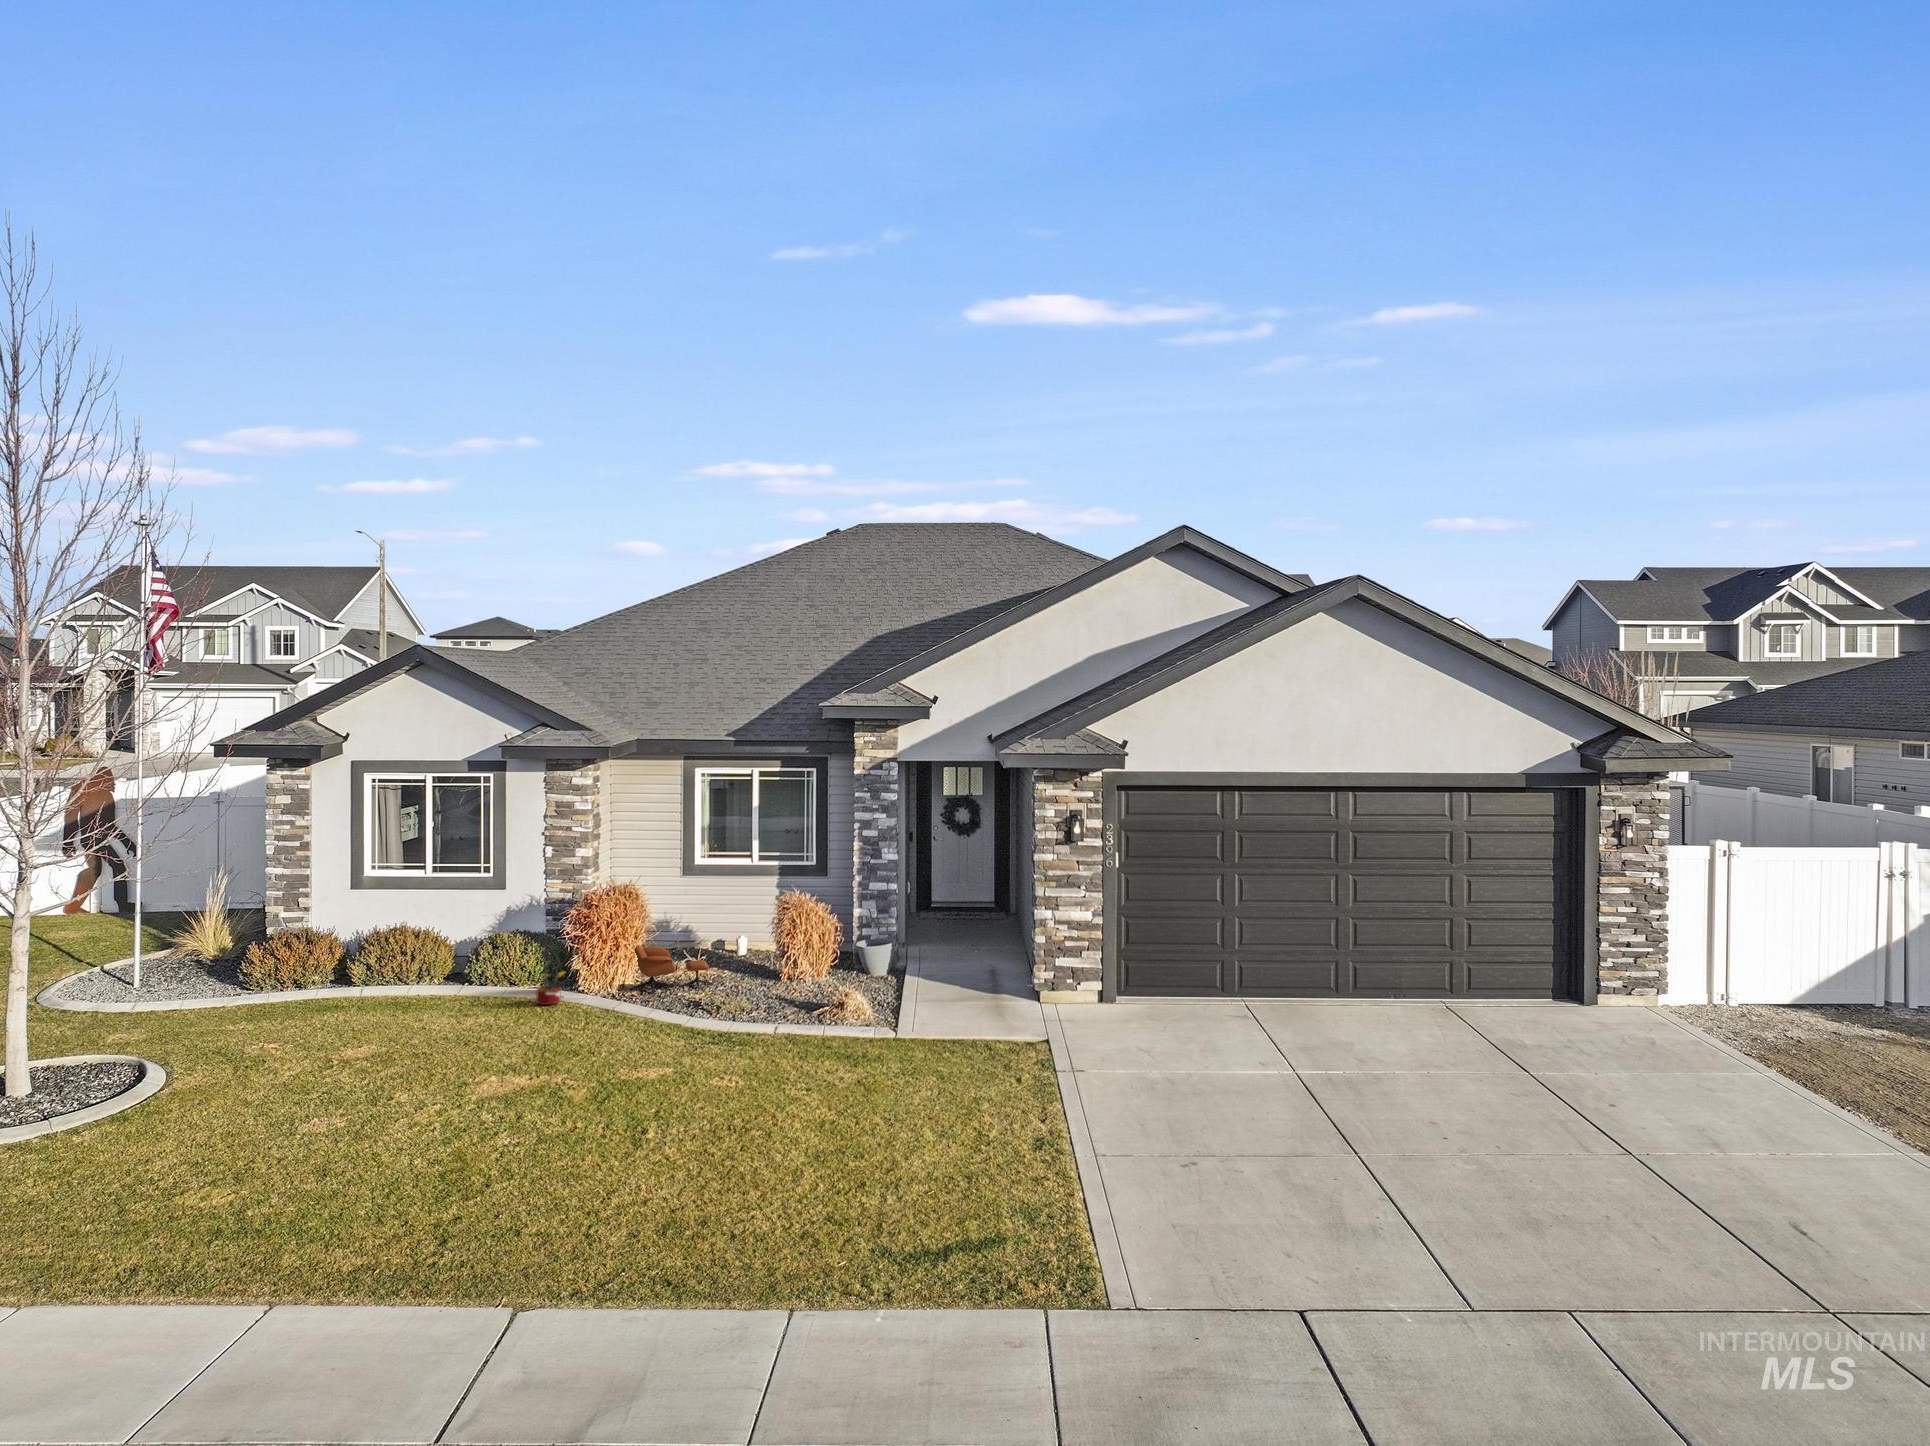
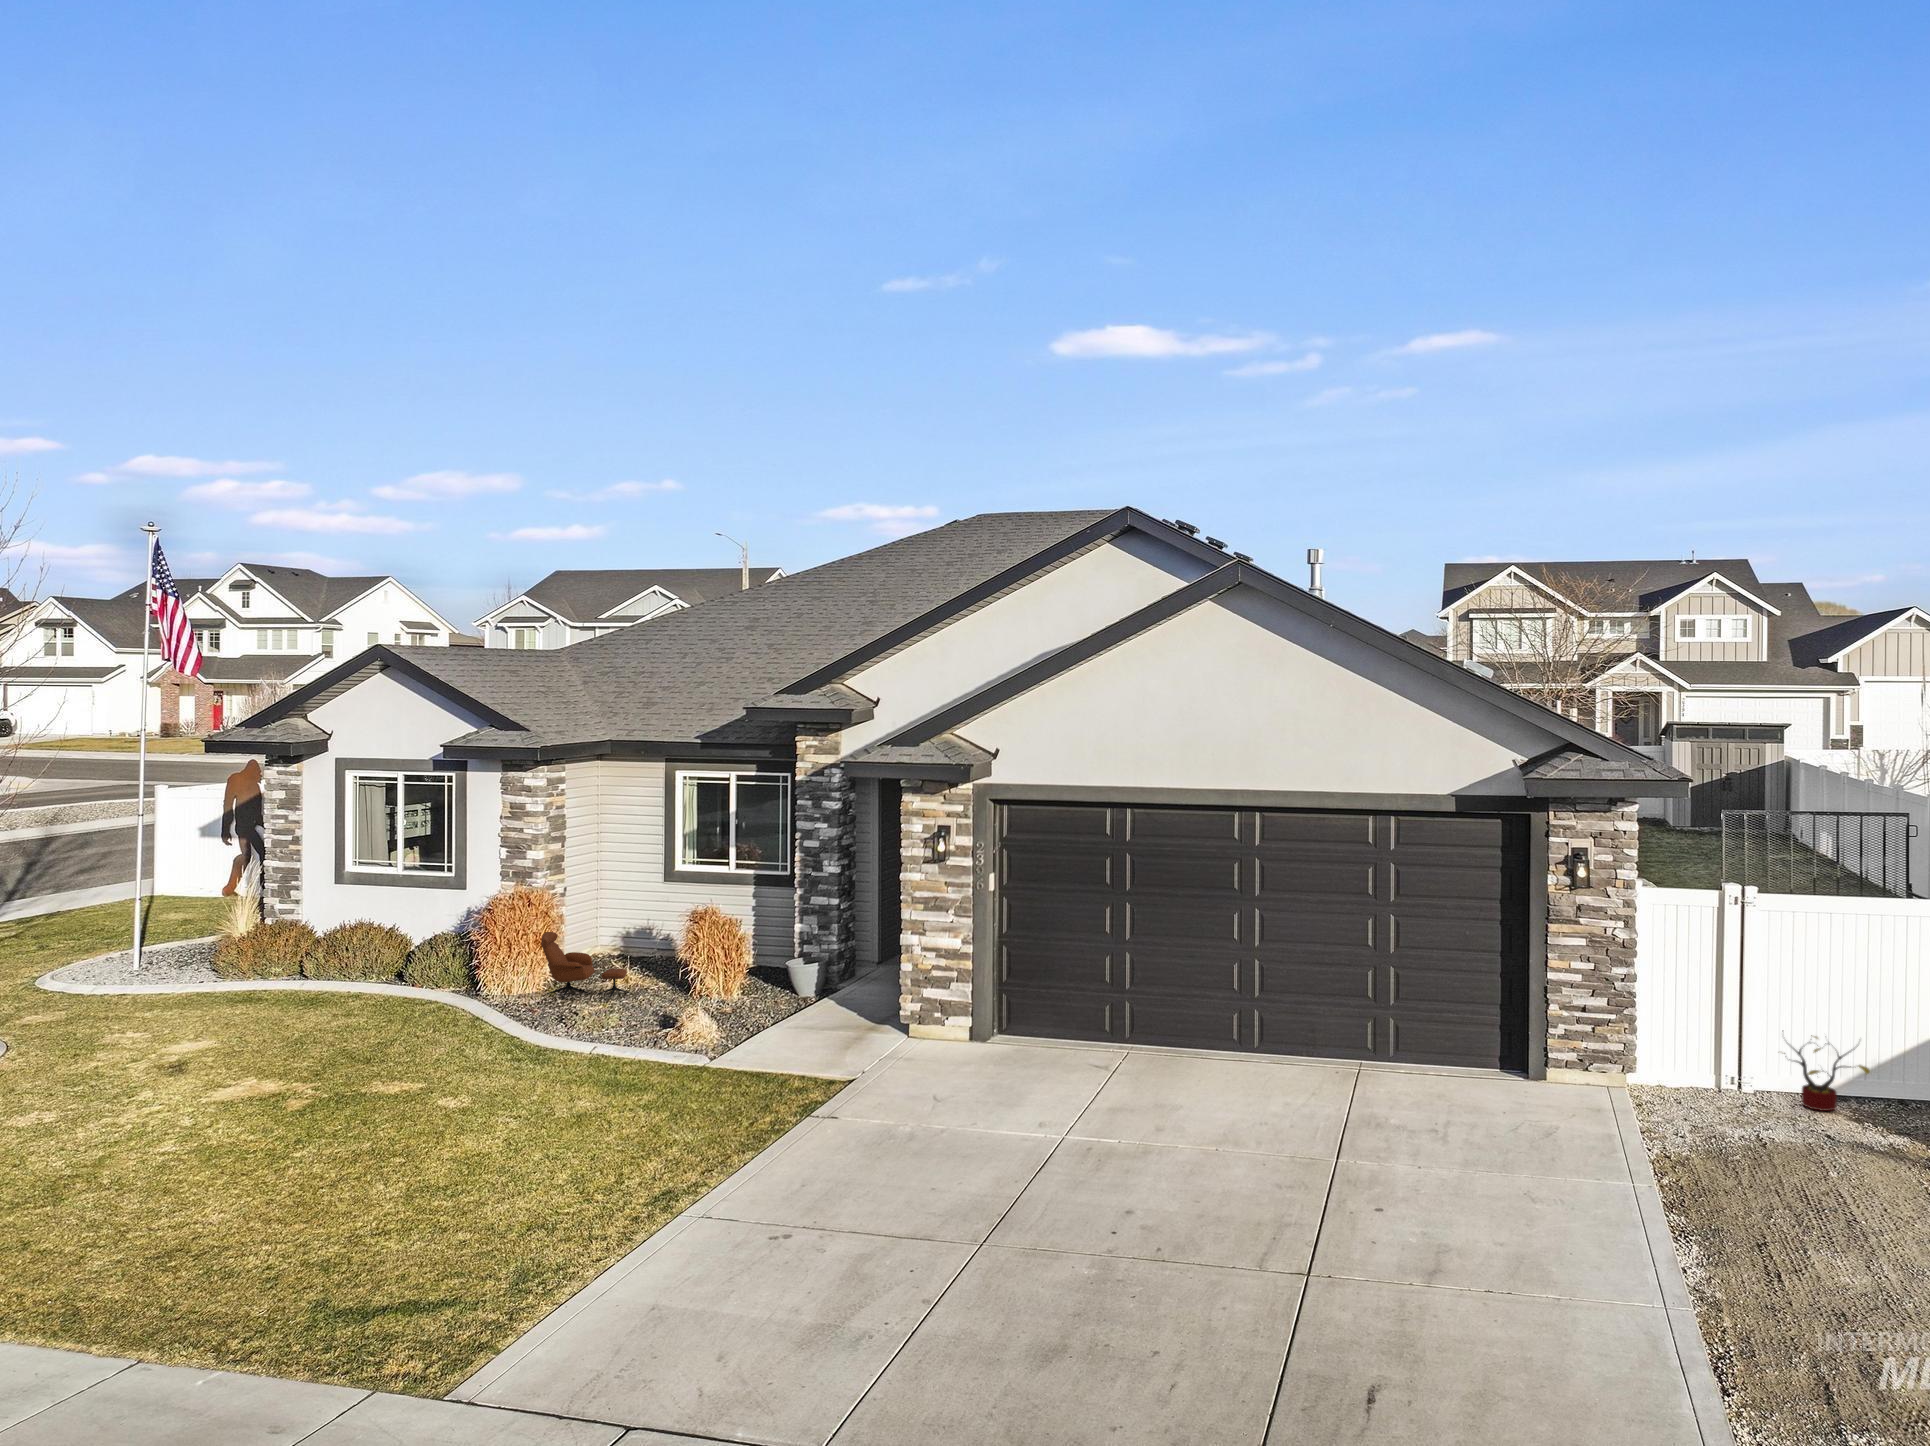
decorative plant: present [536,948,566,1005] -> present [1784,1035,1870,1111]

